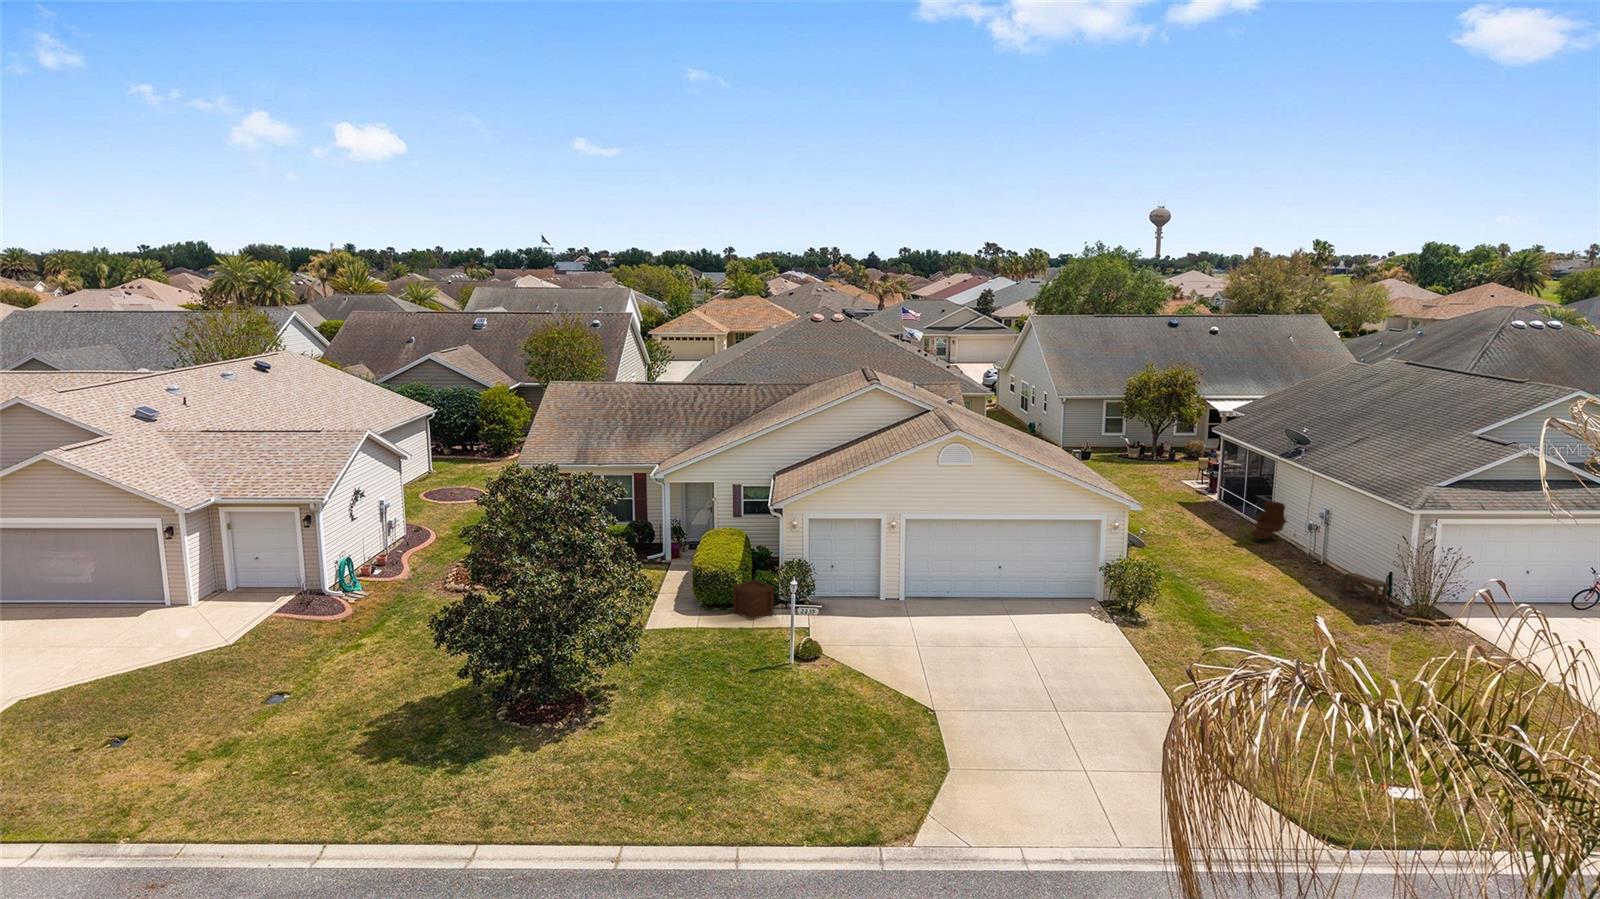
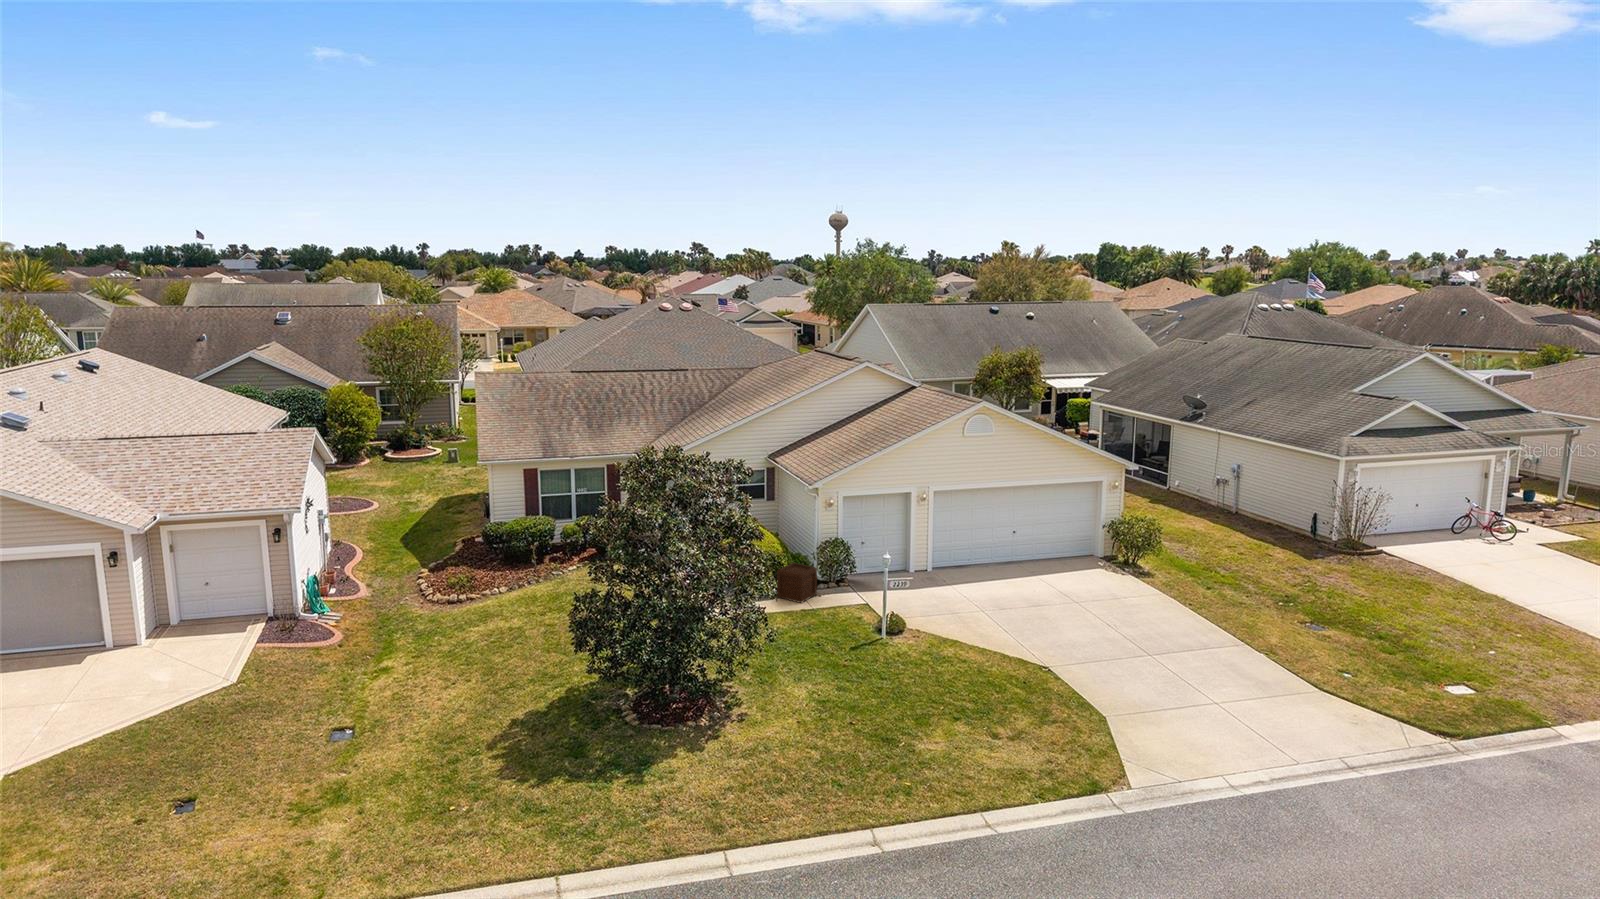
lounge chair: present [1251,501,1287,541] -> none [1168,462,1196,499]
bench: present [1343,573,1389,605] -> none [1275,517,1314,543]

